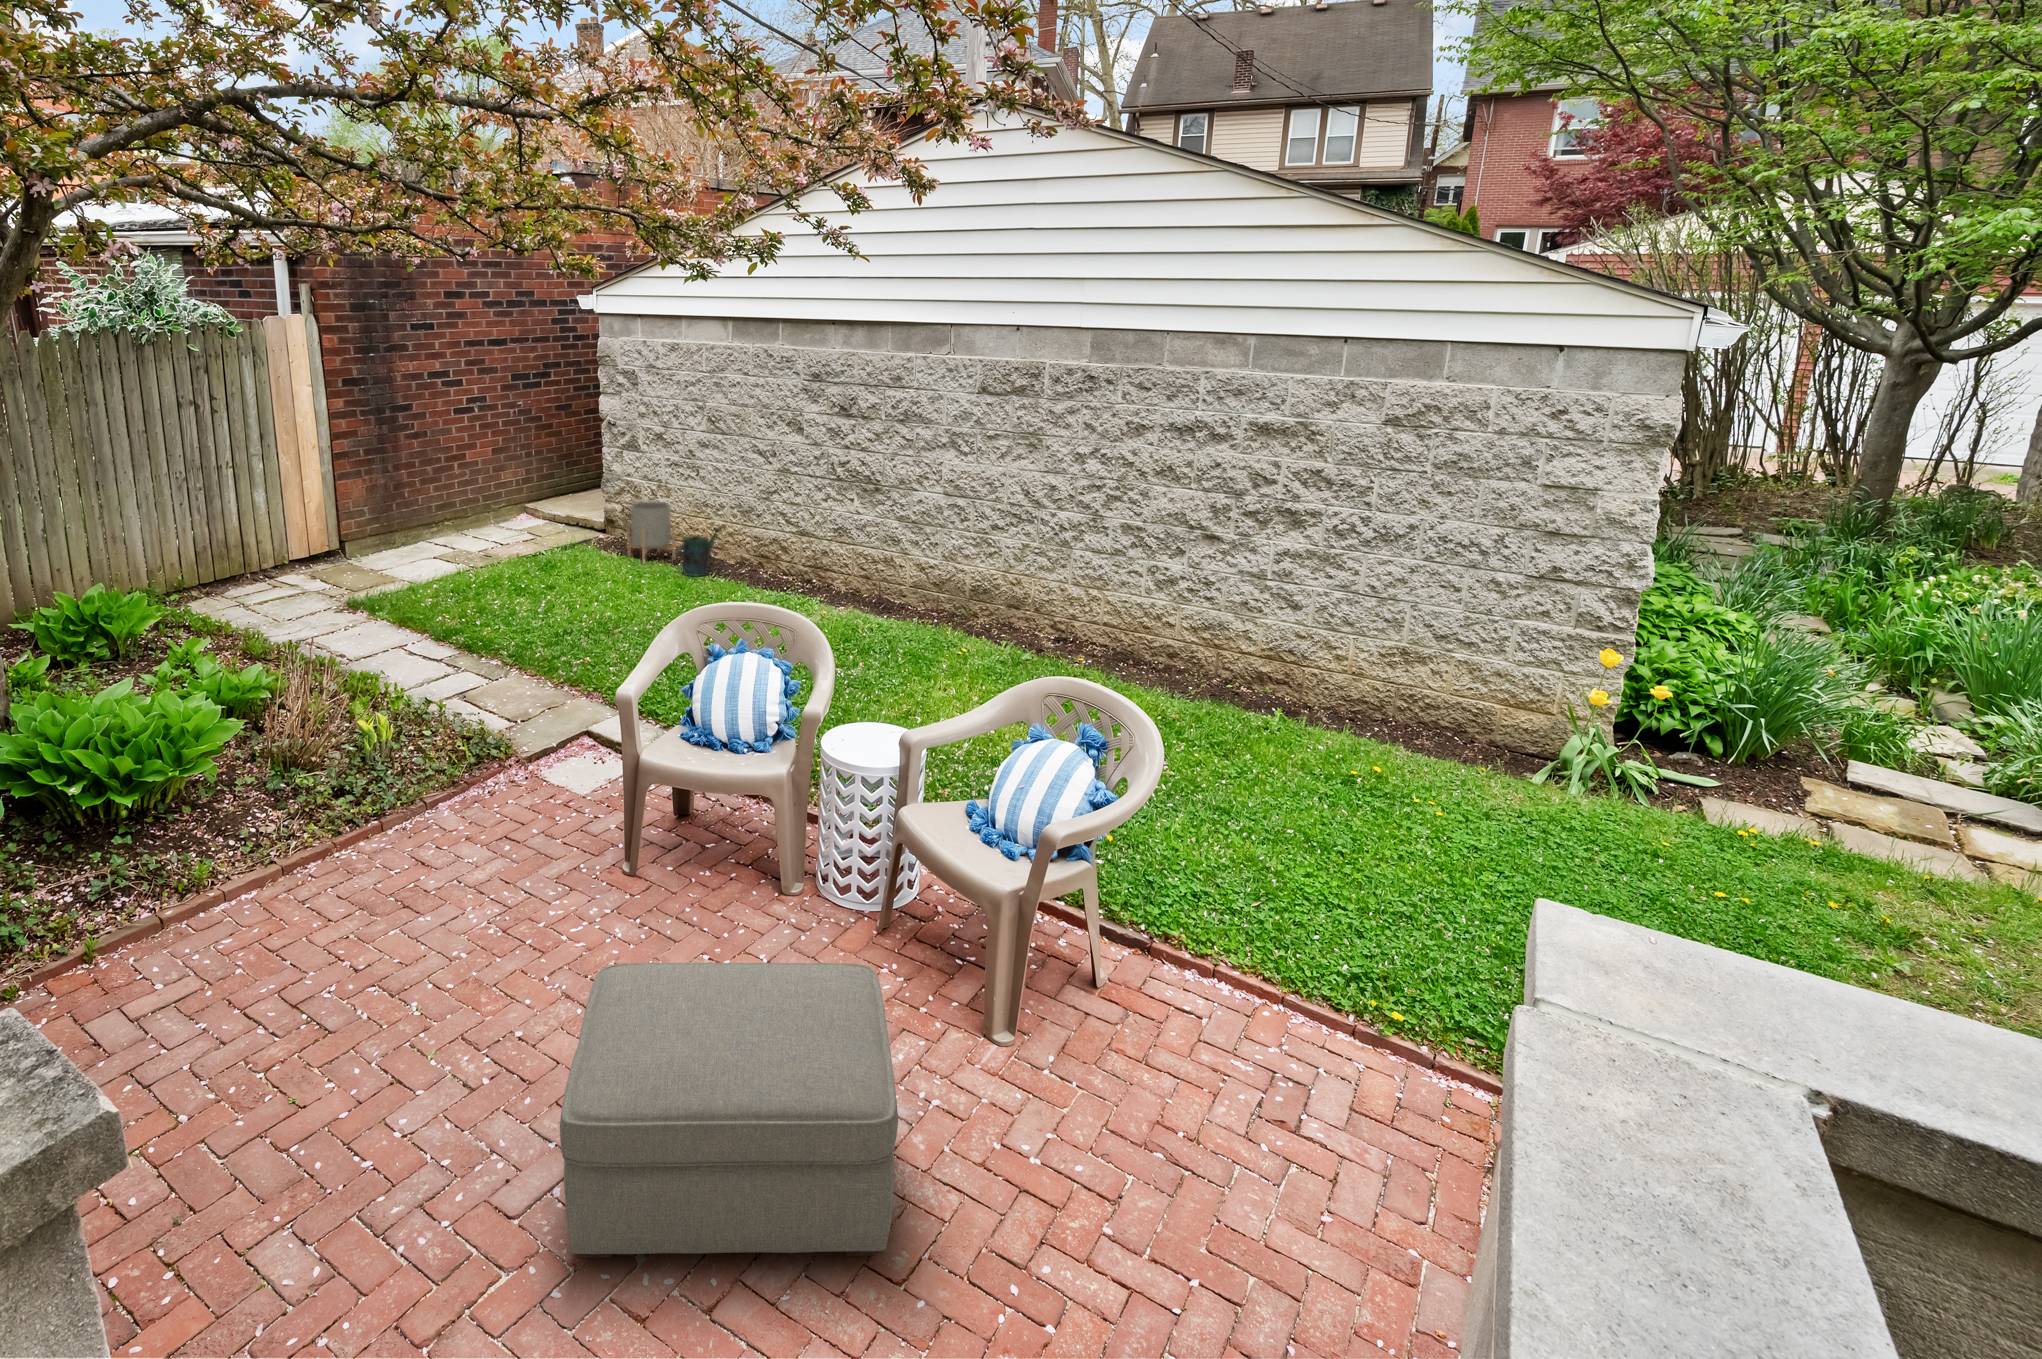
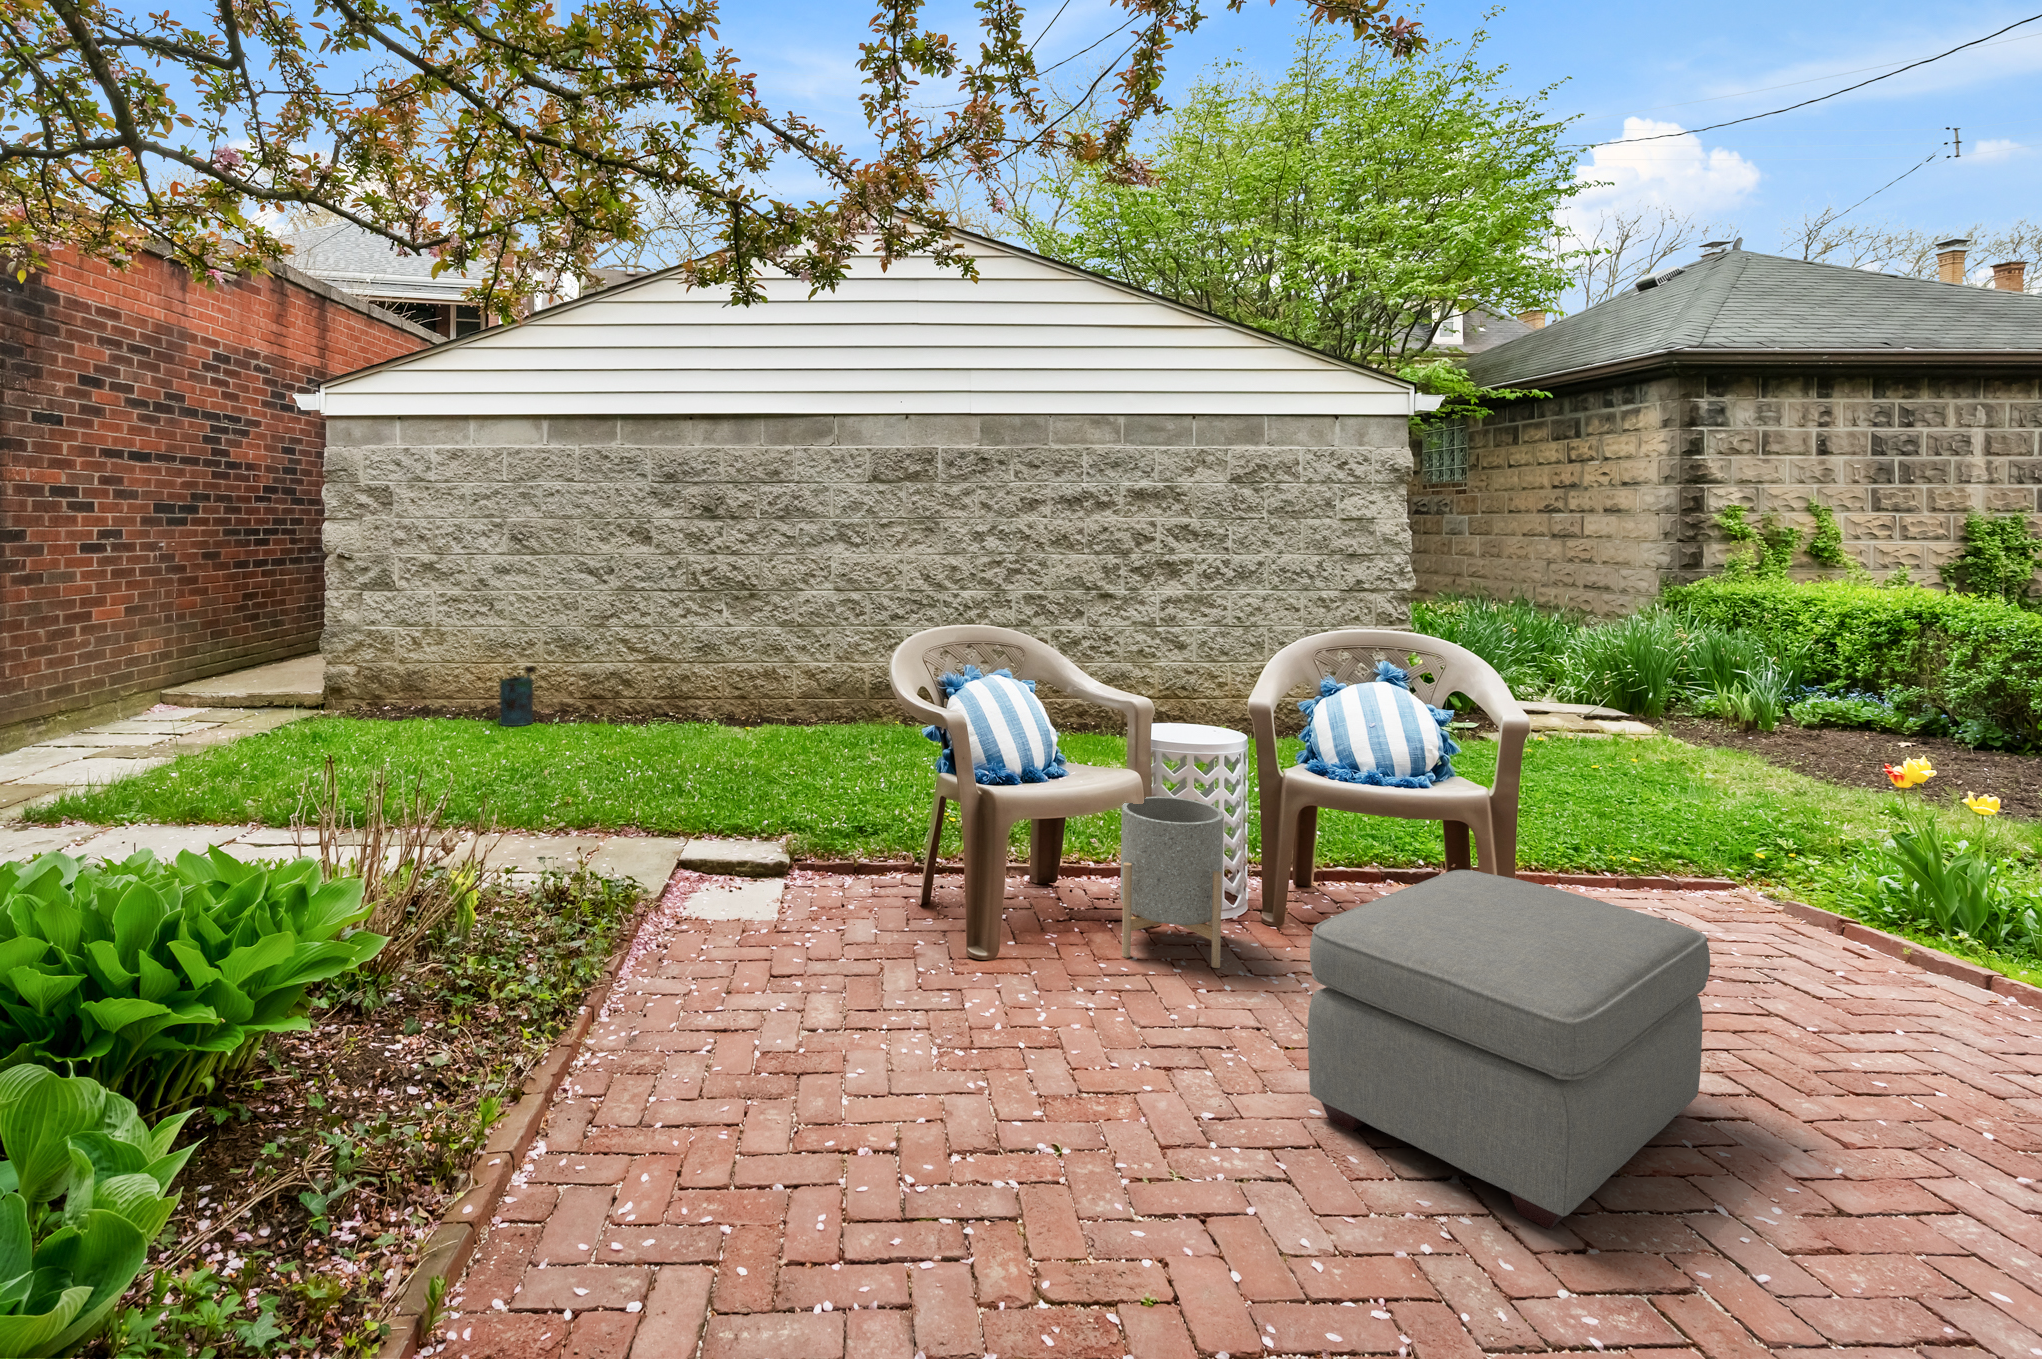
planter: present [627,501,676,564] -> present [1120,797,1224,968]

